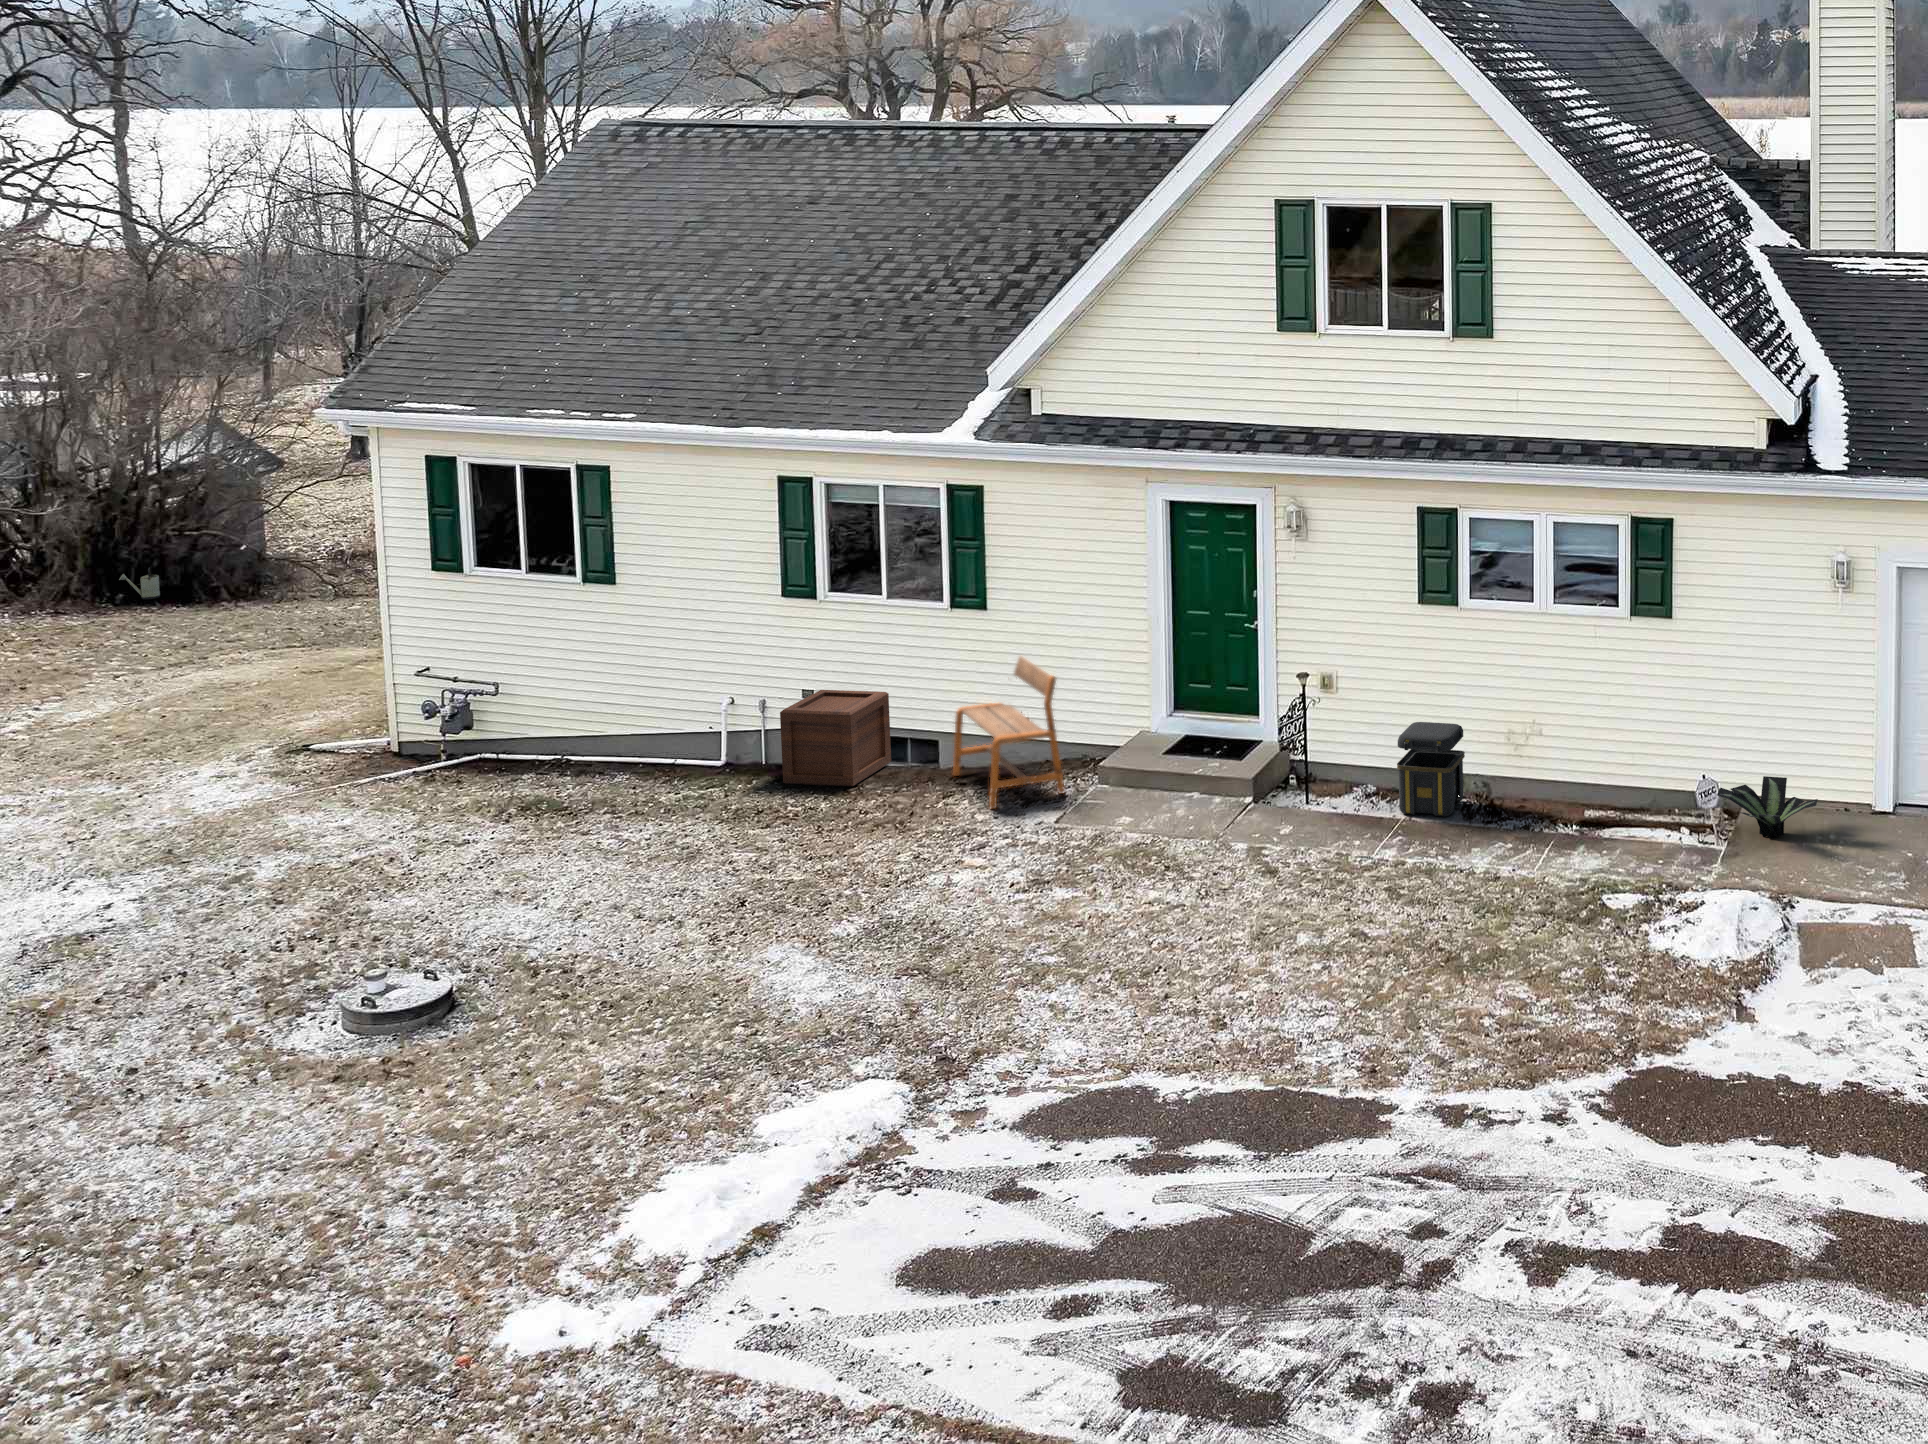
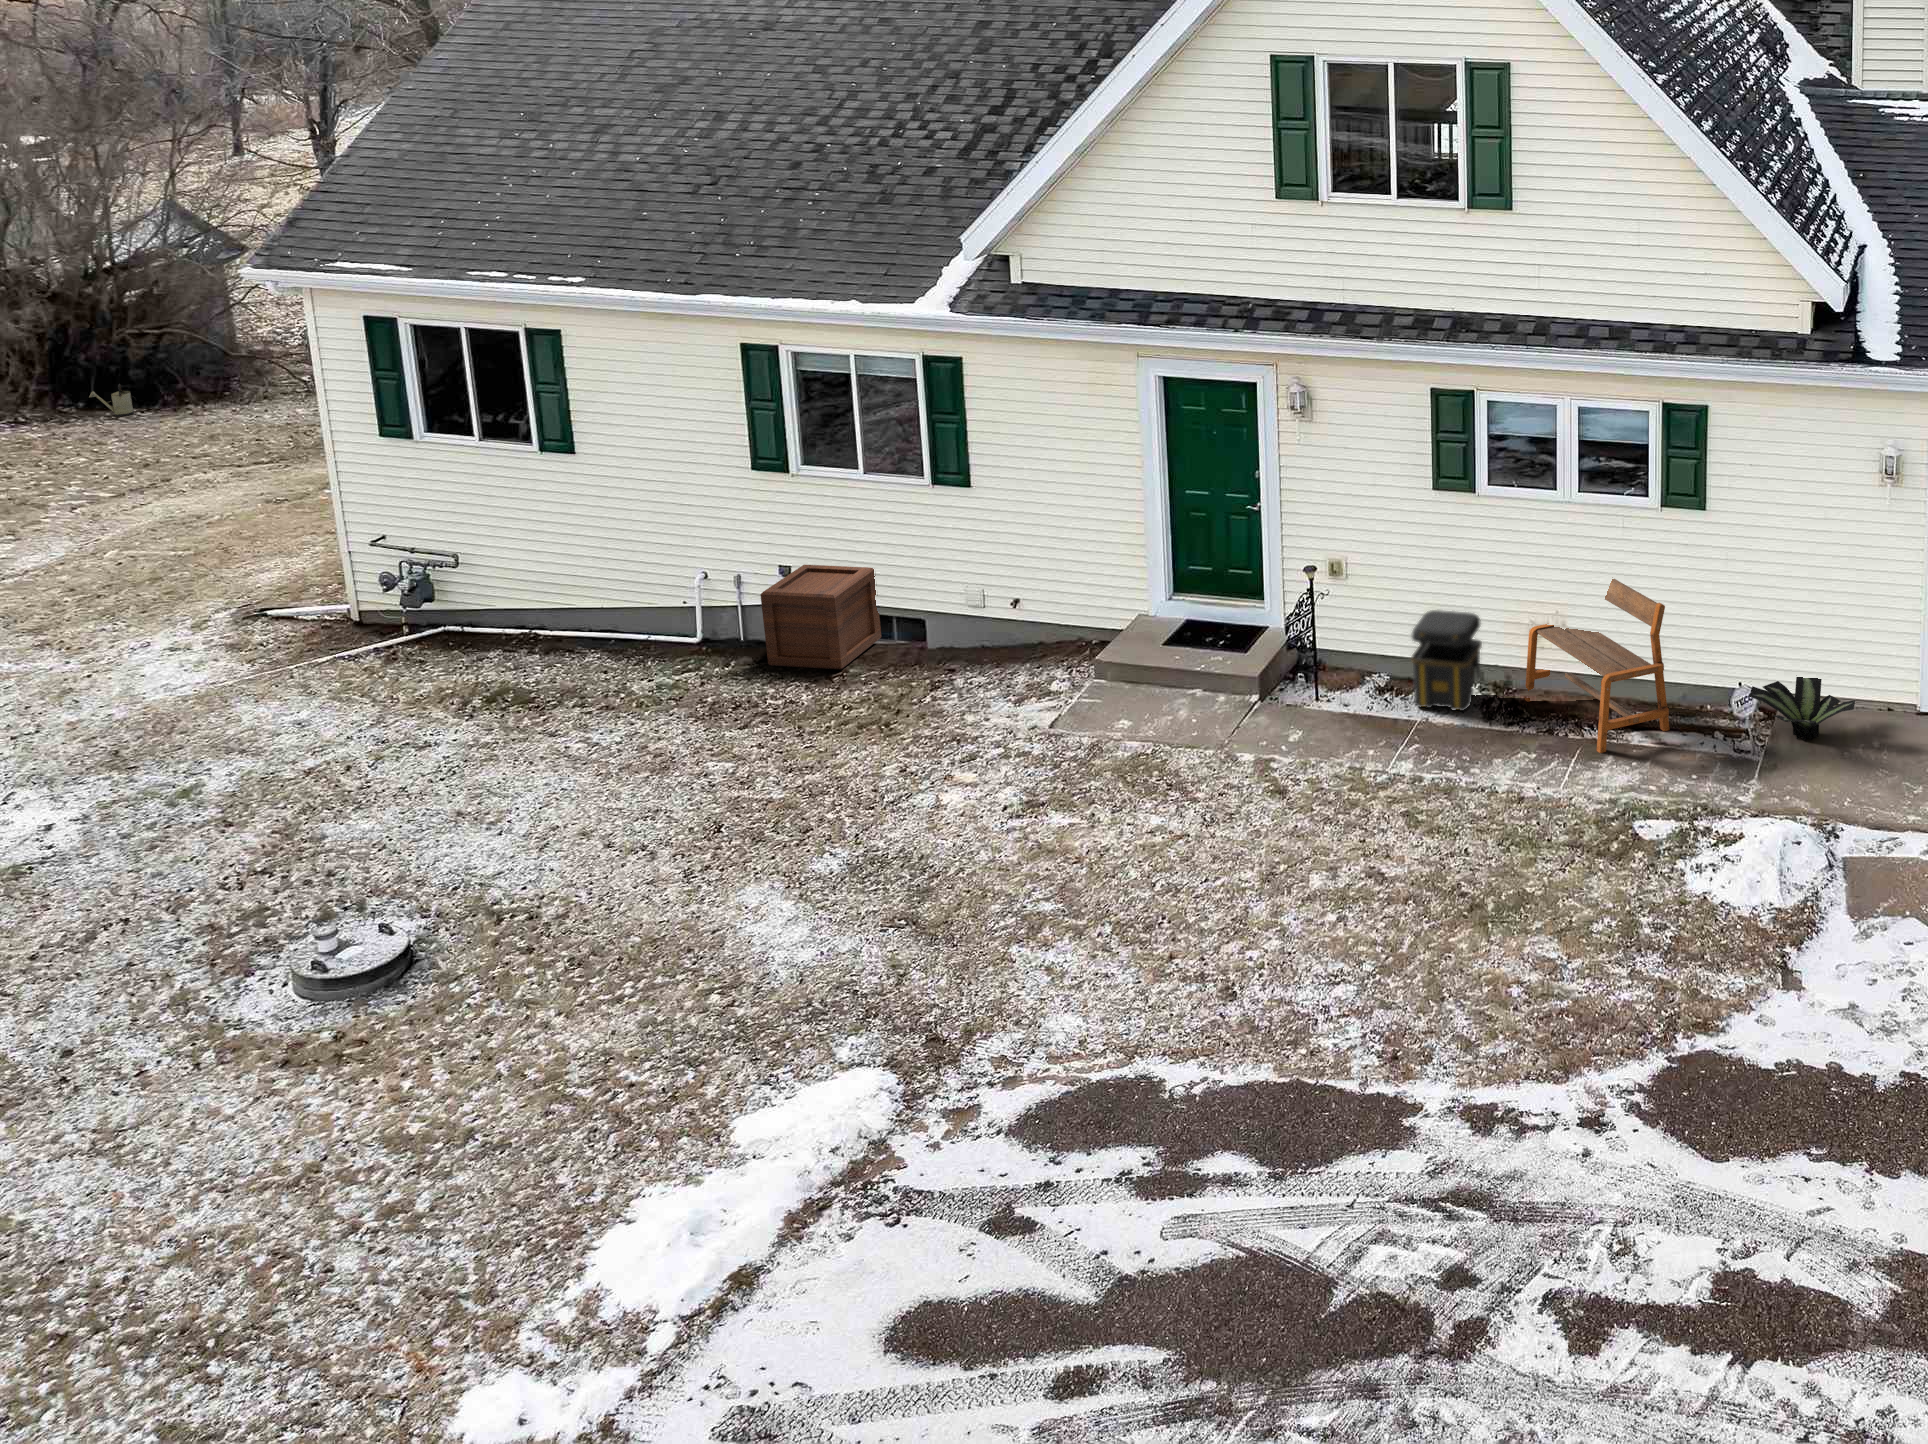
bench: present [953,656,1065,809] -> present [1525,579,1669,753]

